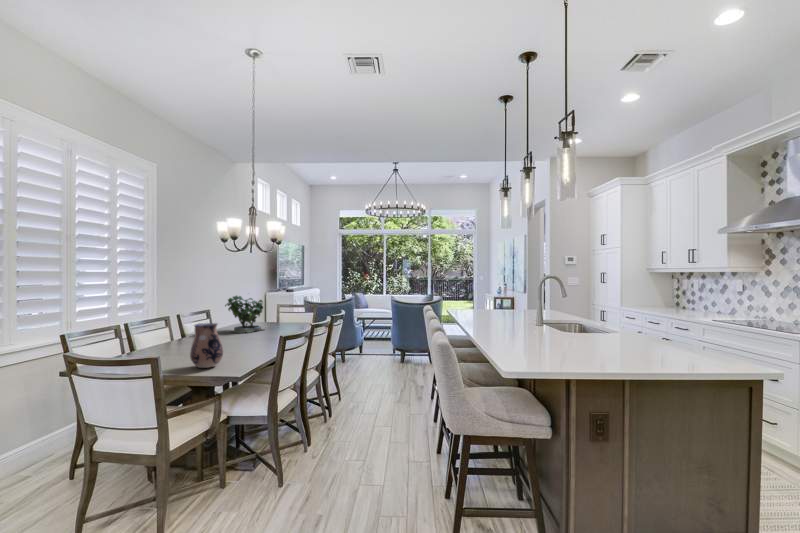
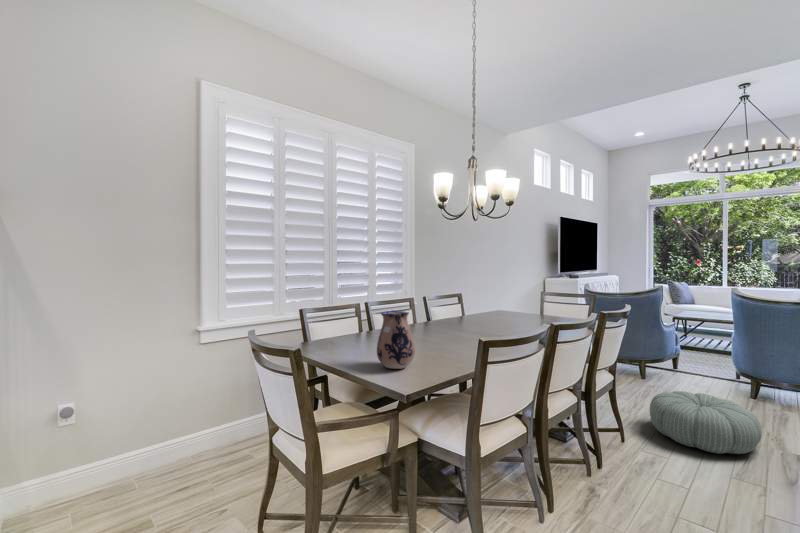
potted plant: present [225,296,264,333] -> none [467,276,515,325]
pouf: none [353,362,407,394] -> present [650,391,762,454]

